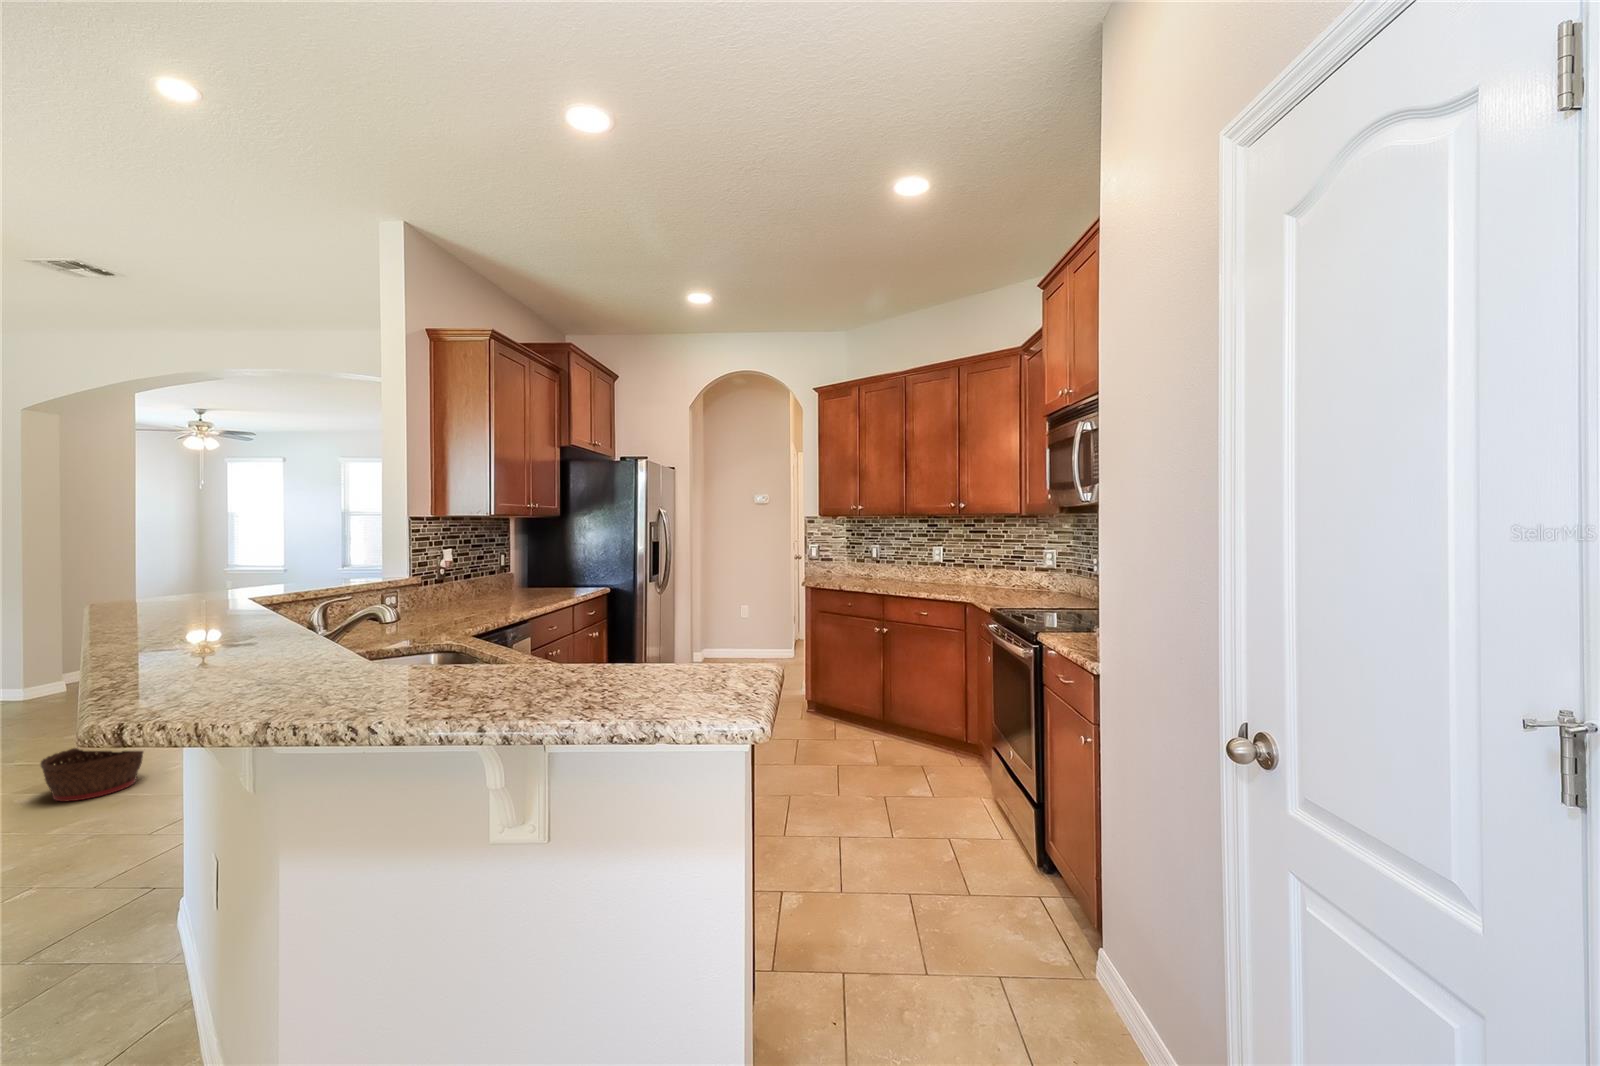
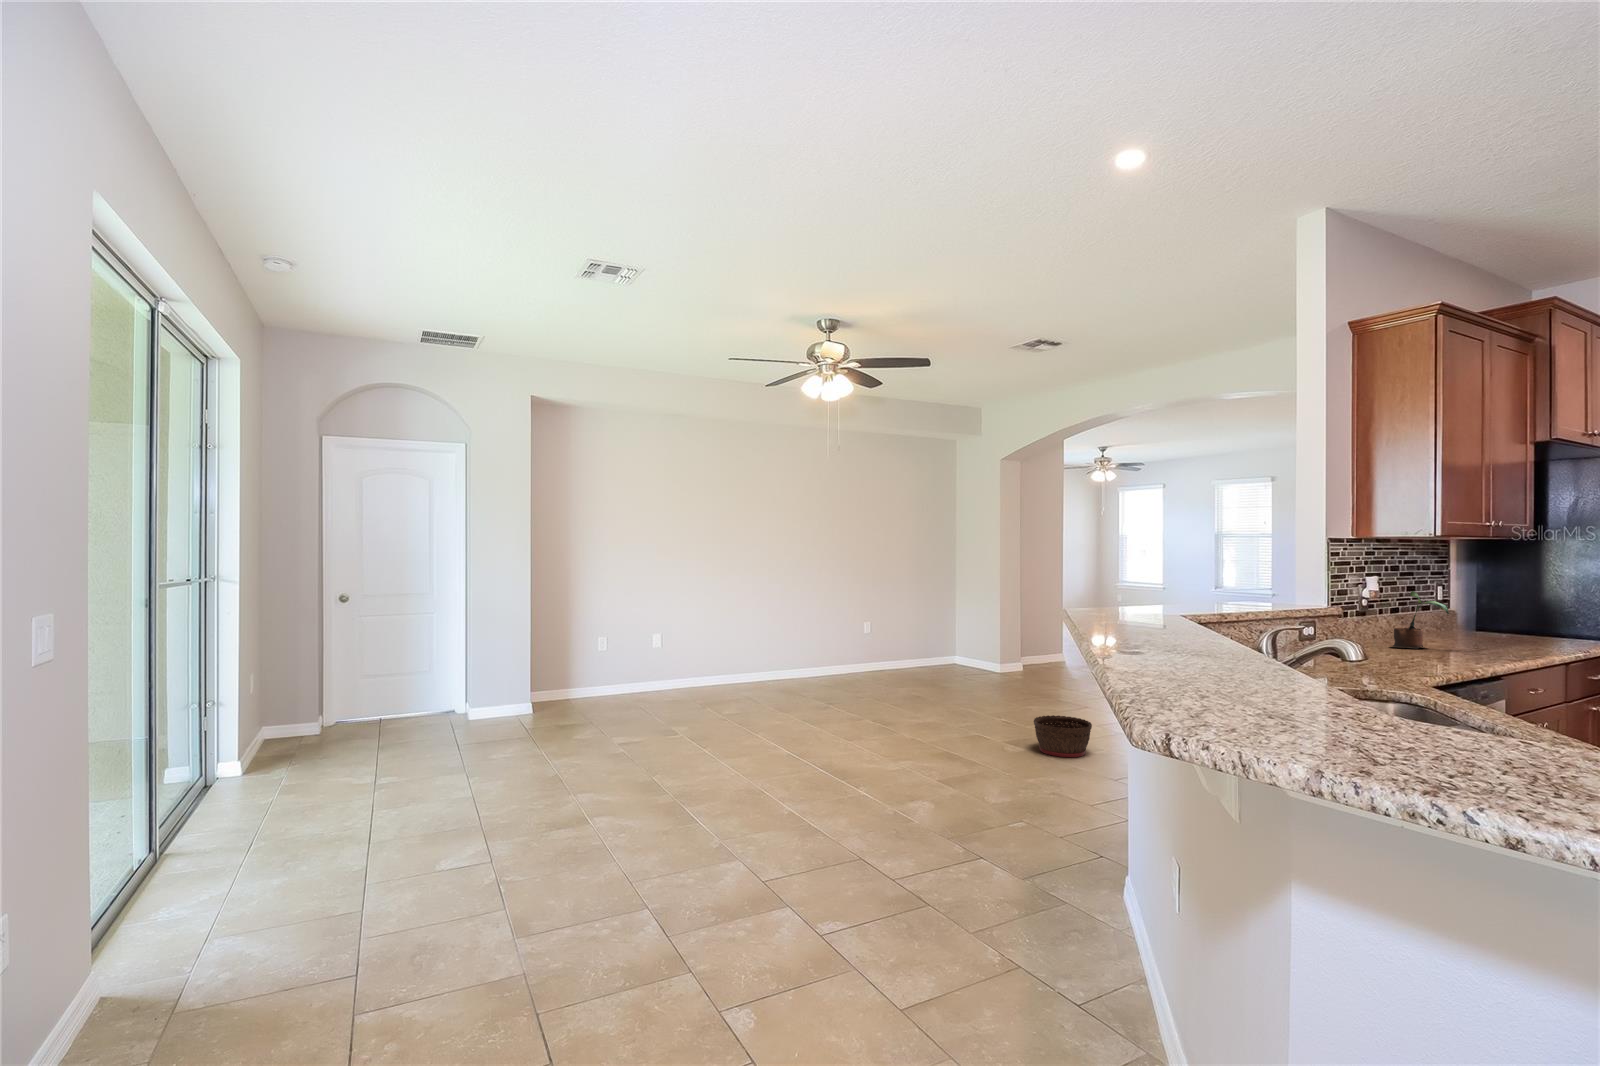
potted plant: none [459,561,502,609] -> present [1390,591,1449,648]

